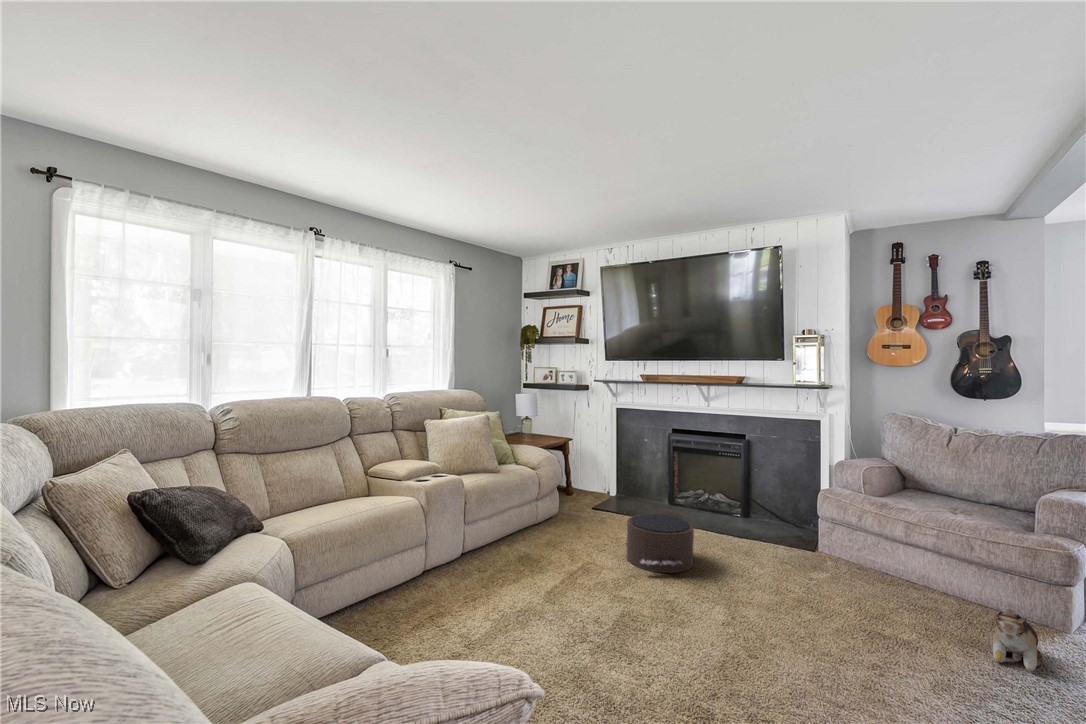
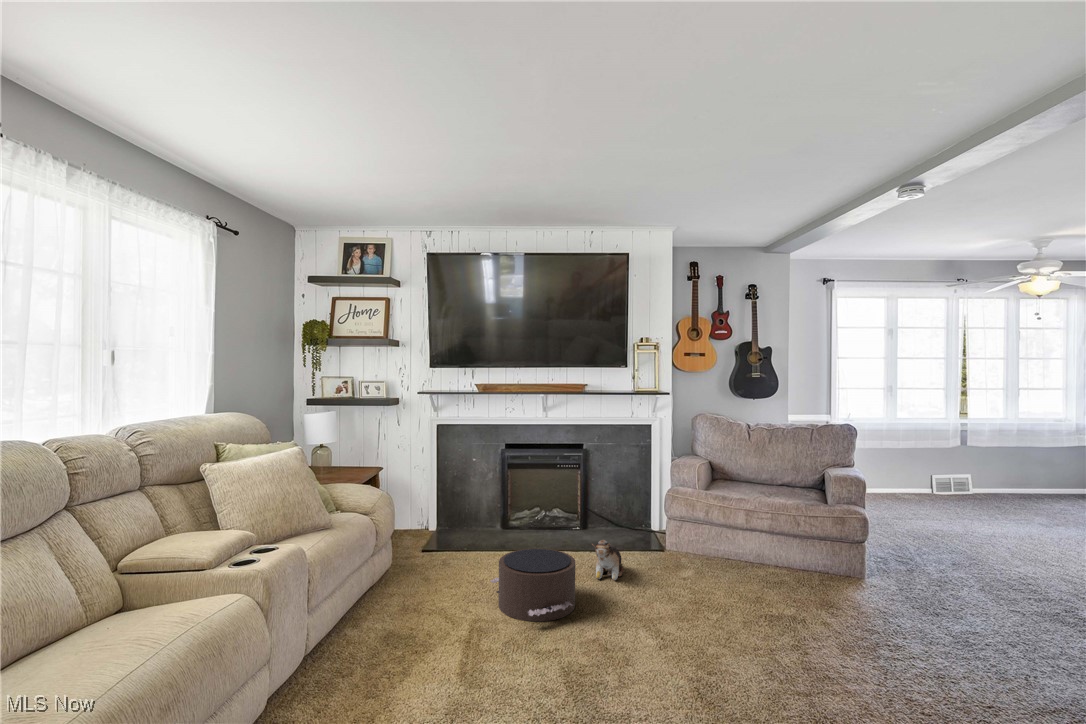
plush toy: present [991,609,1042,671] -> present [592,540,624,580]

